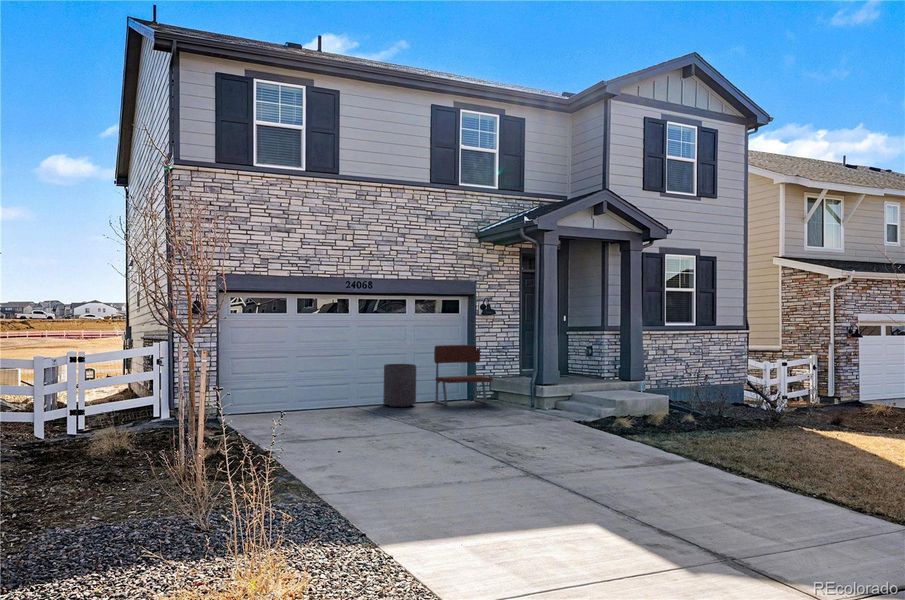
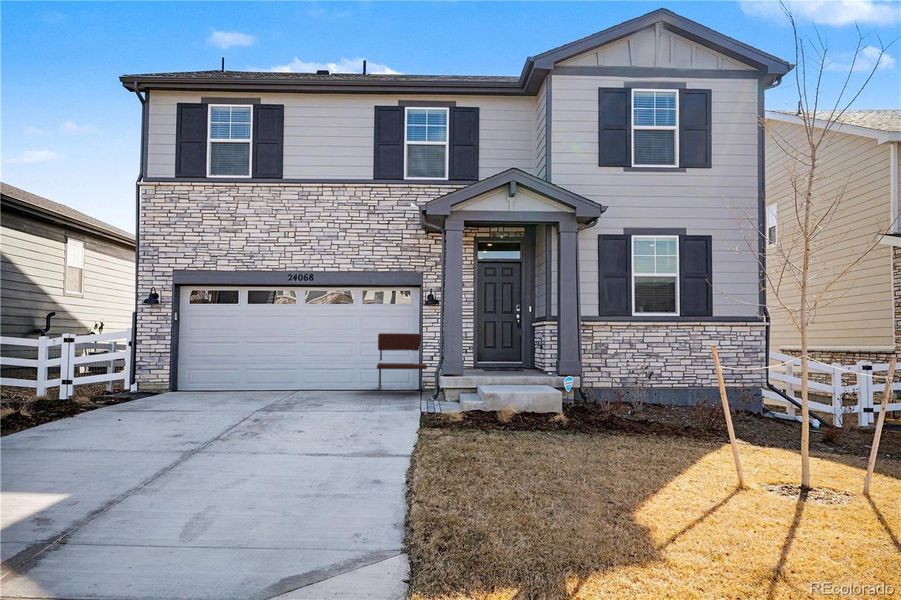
trash can: present [383,364,416,407] -> none [322,350,353,390]

